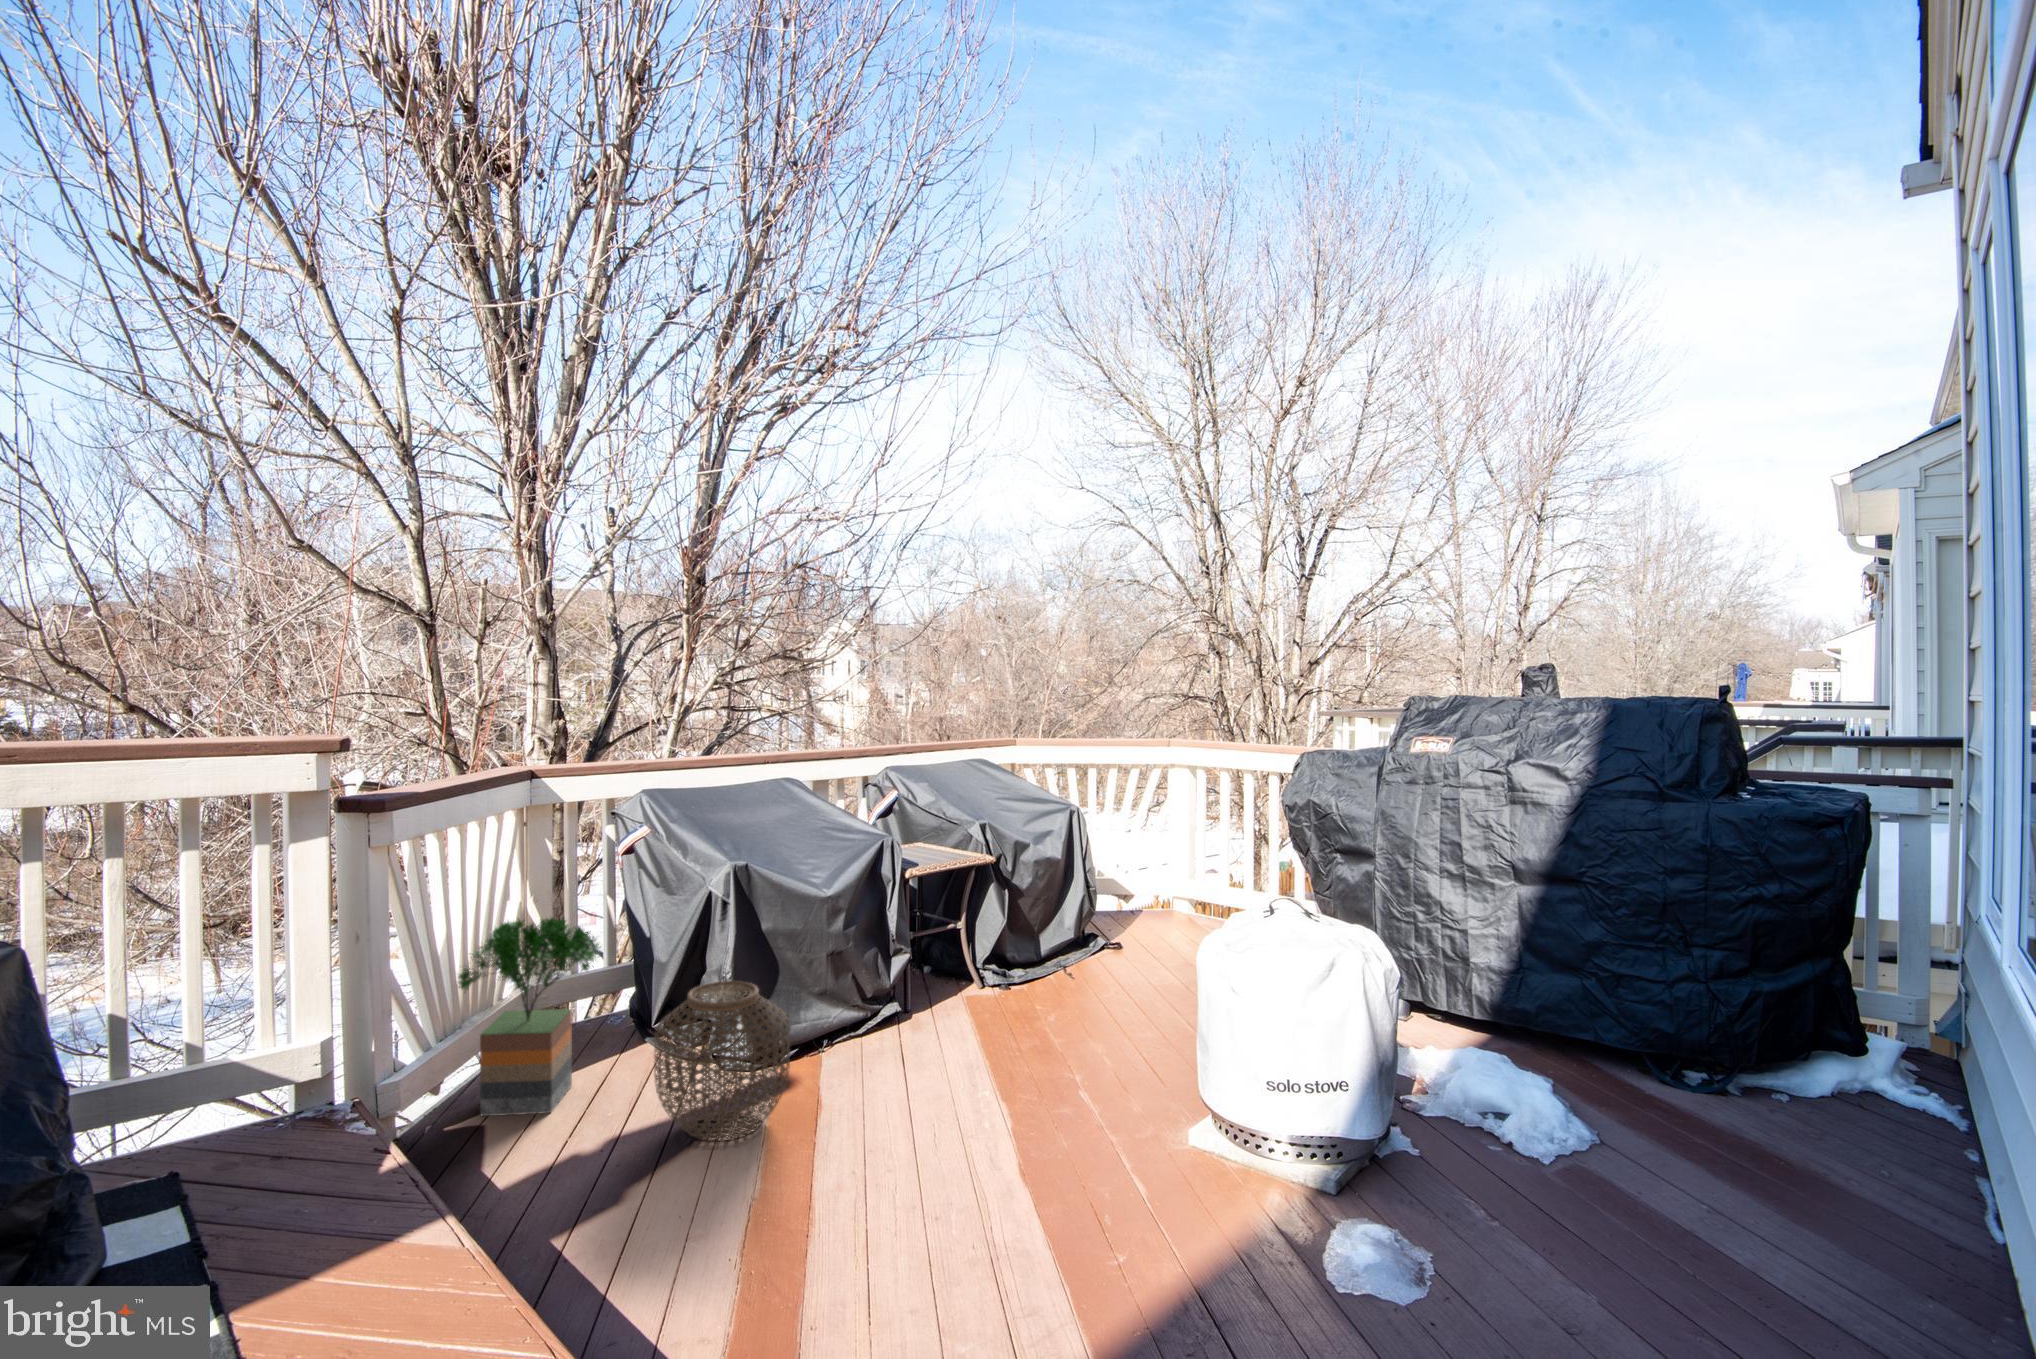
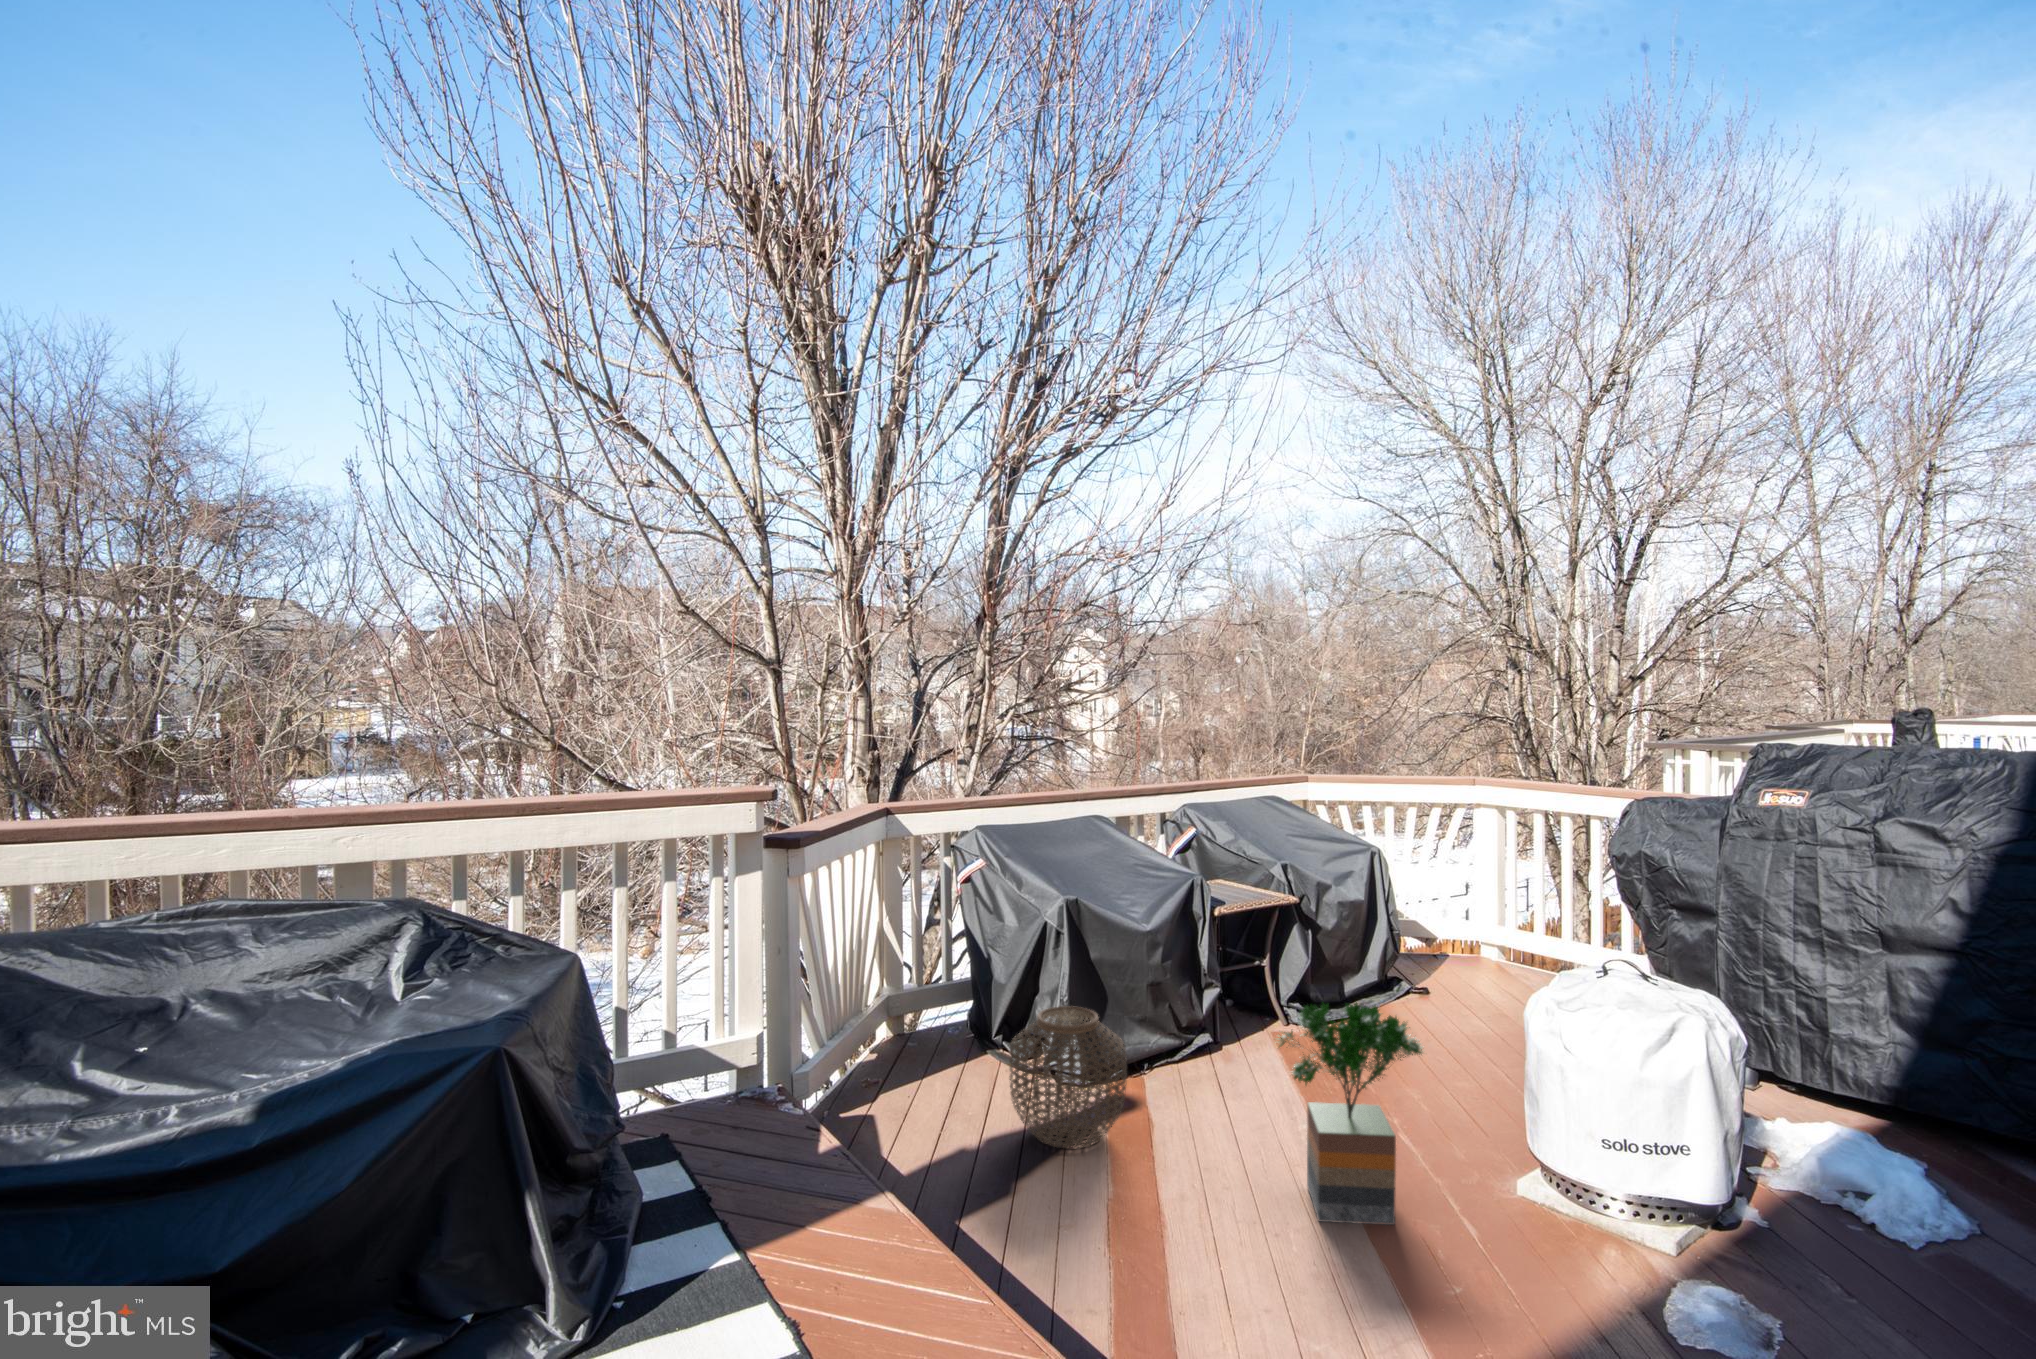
potted tree: present [458,918,601,1116] -> present [1278,1002,1423,1225]

